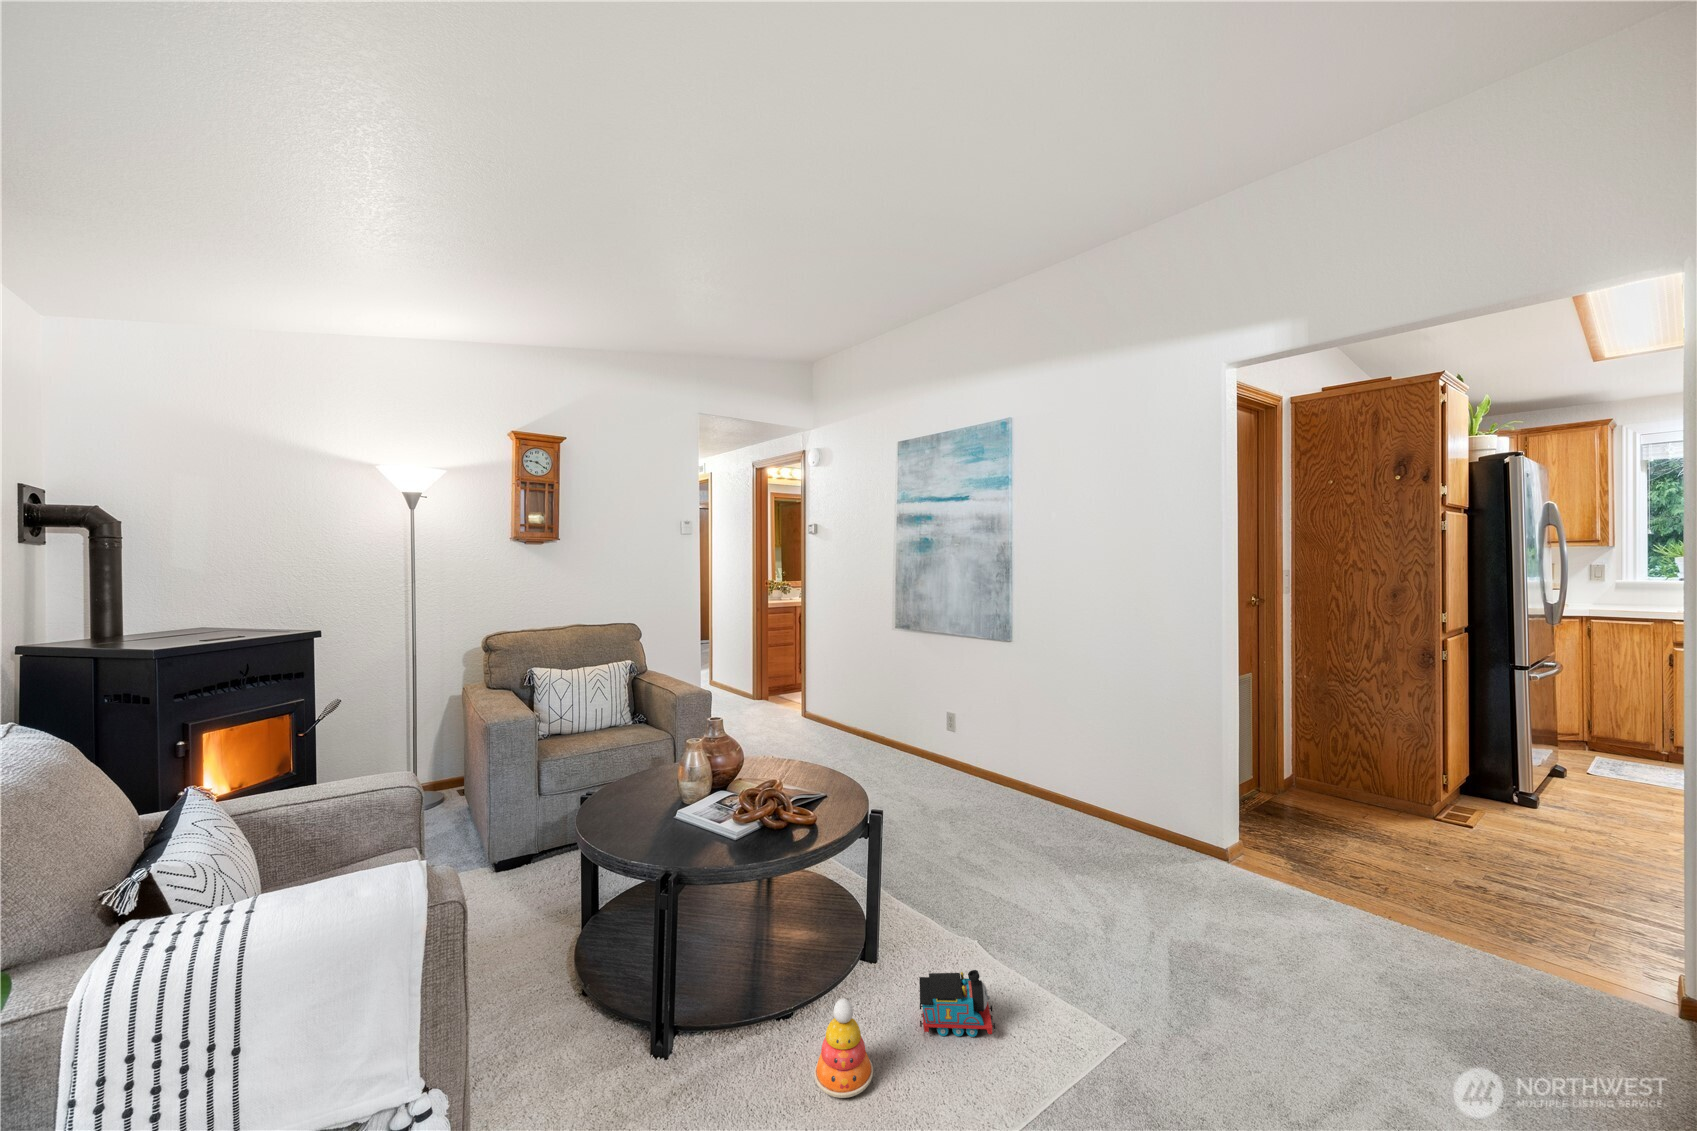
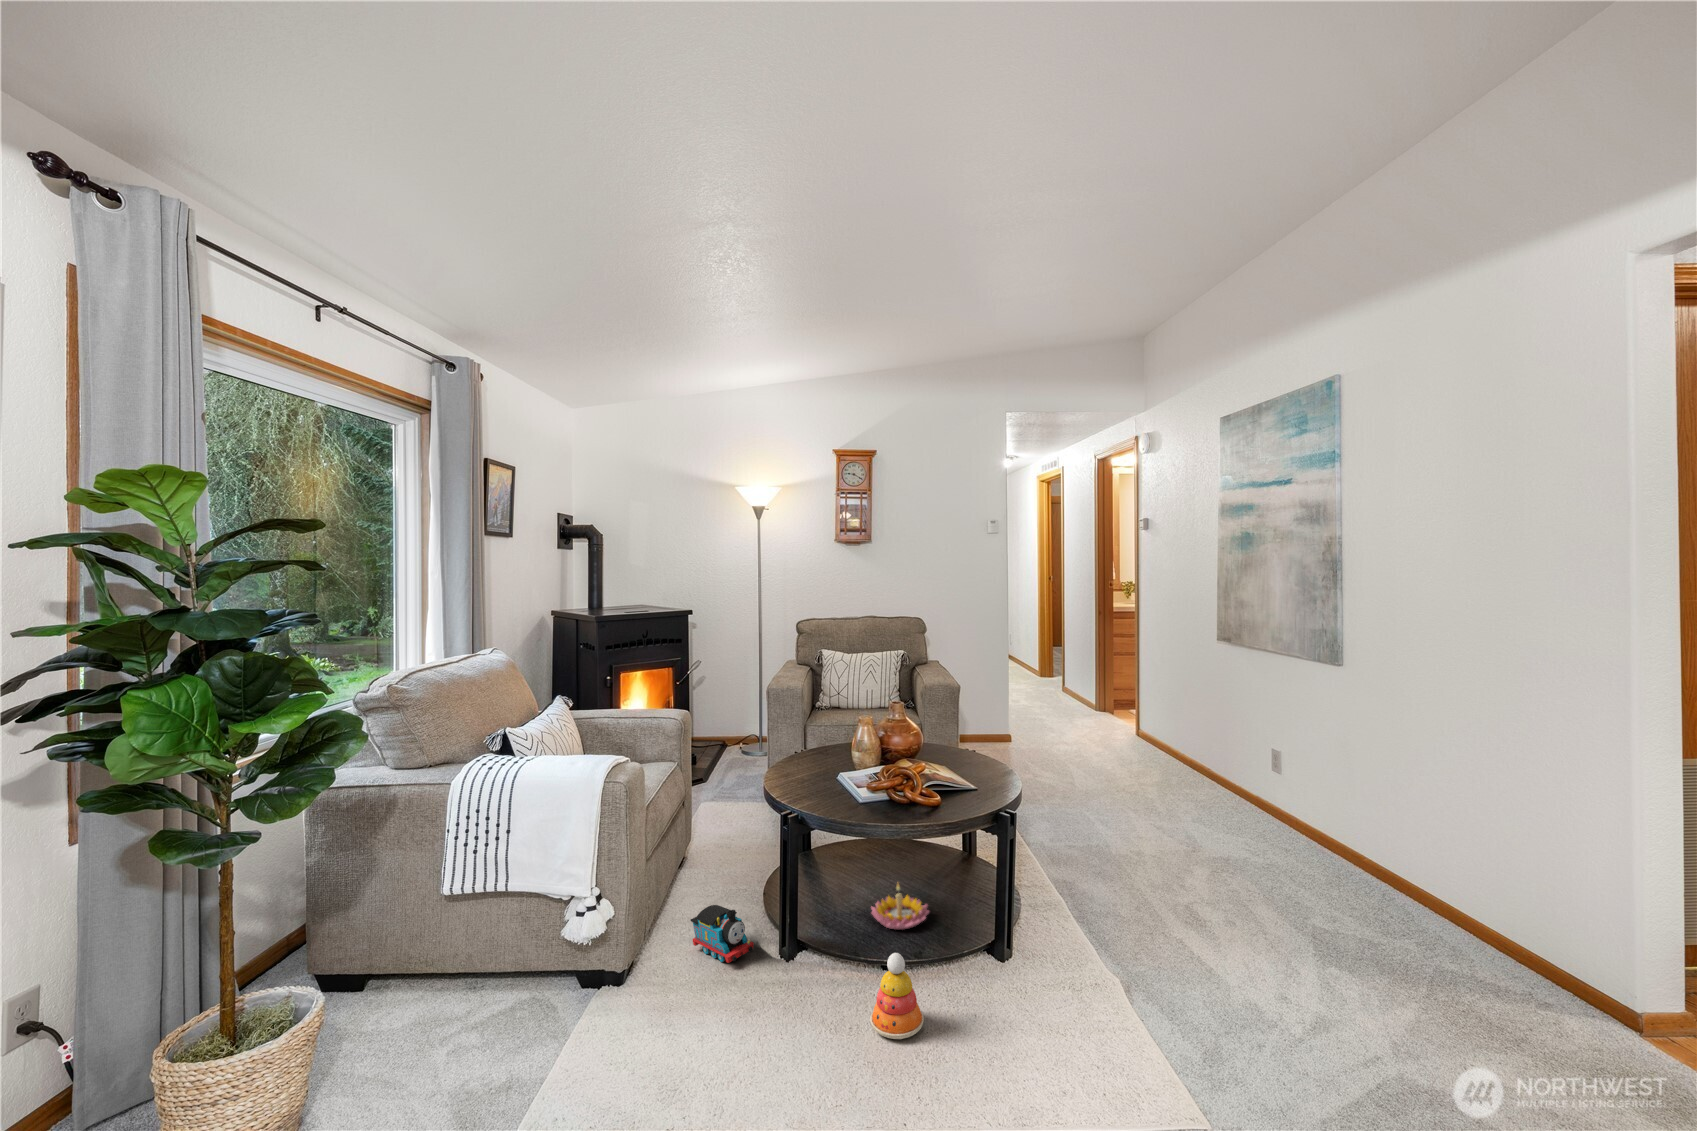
candle holder: none [730,917,797,972] -> present [871,884,929,930]
toy train: present [919,970,996,1037] -> present [690,905,754,963]

